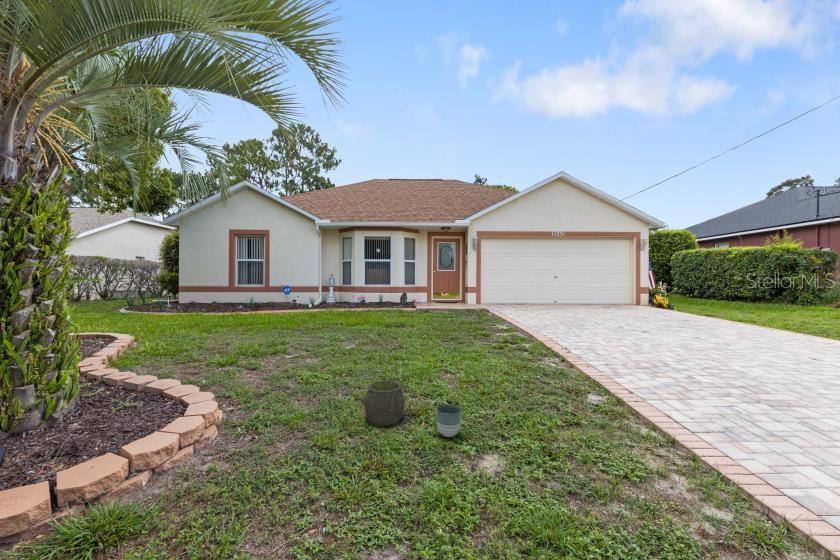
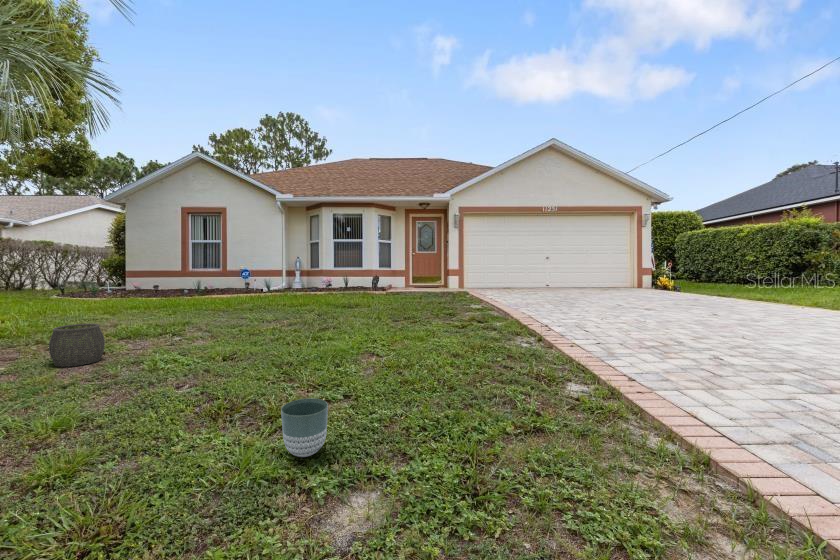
woven basket: present [365,381,405,425] -> present [48,324,105,367]

